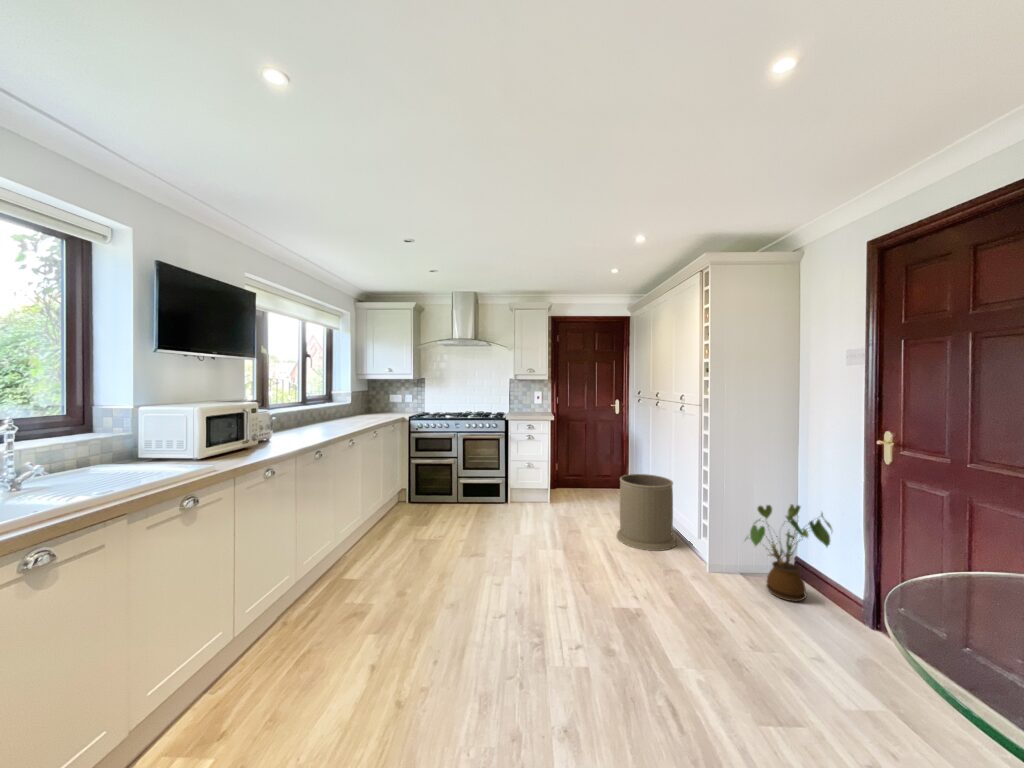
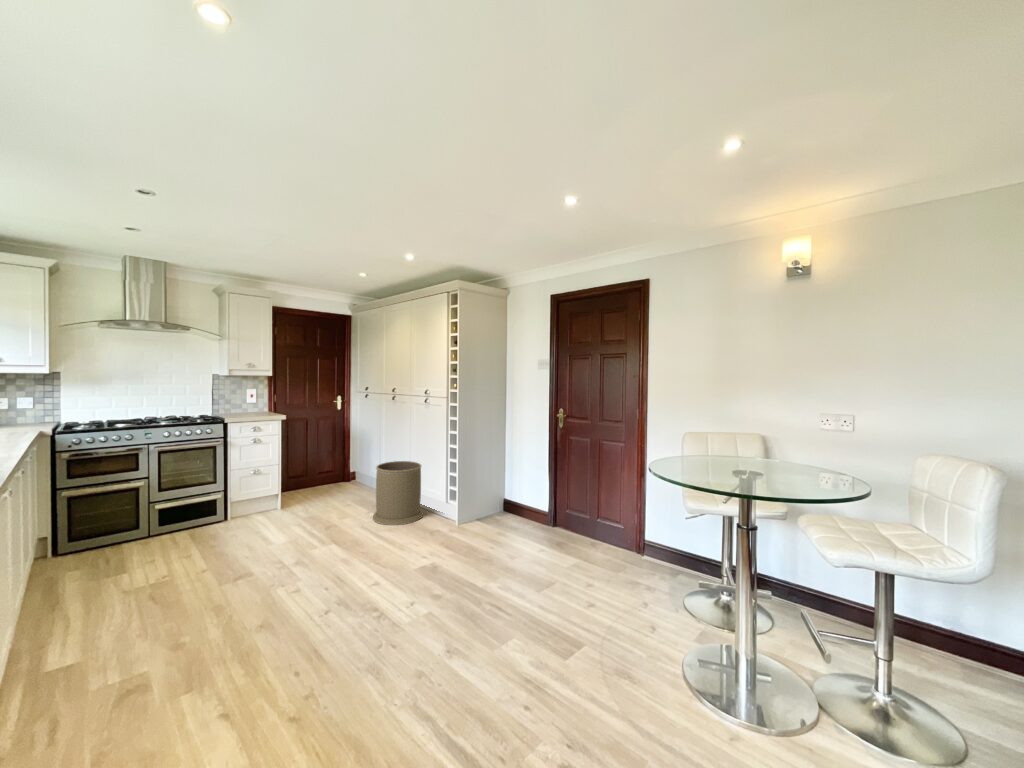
house plant: present [745,505,832,601] -> none [481,464,531,527]

